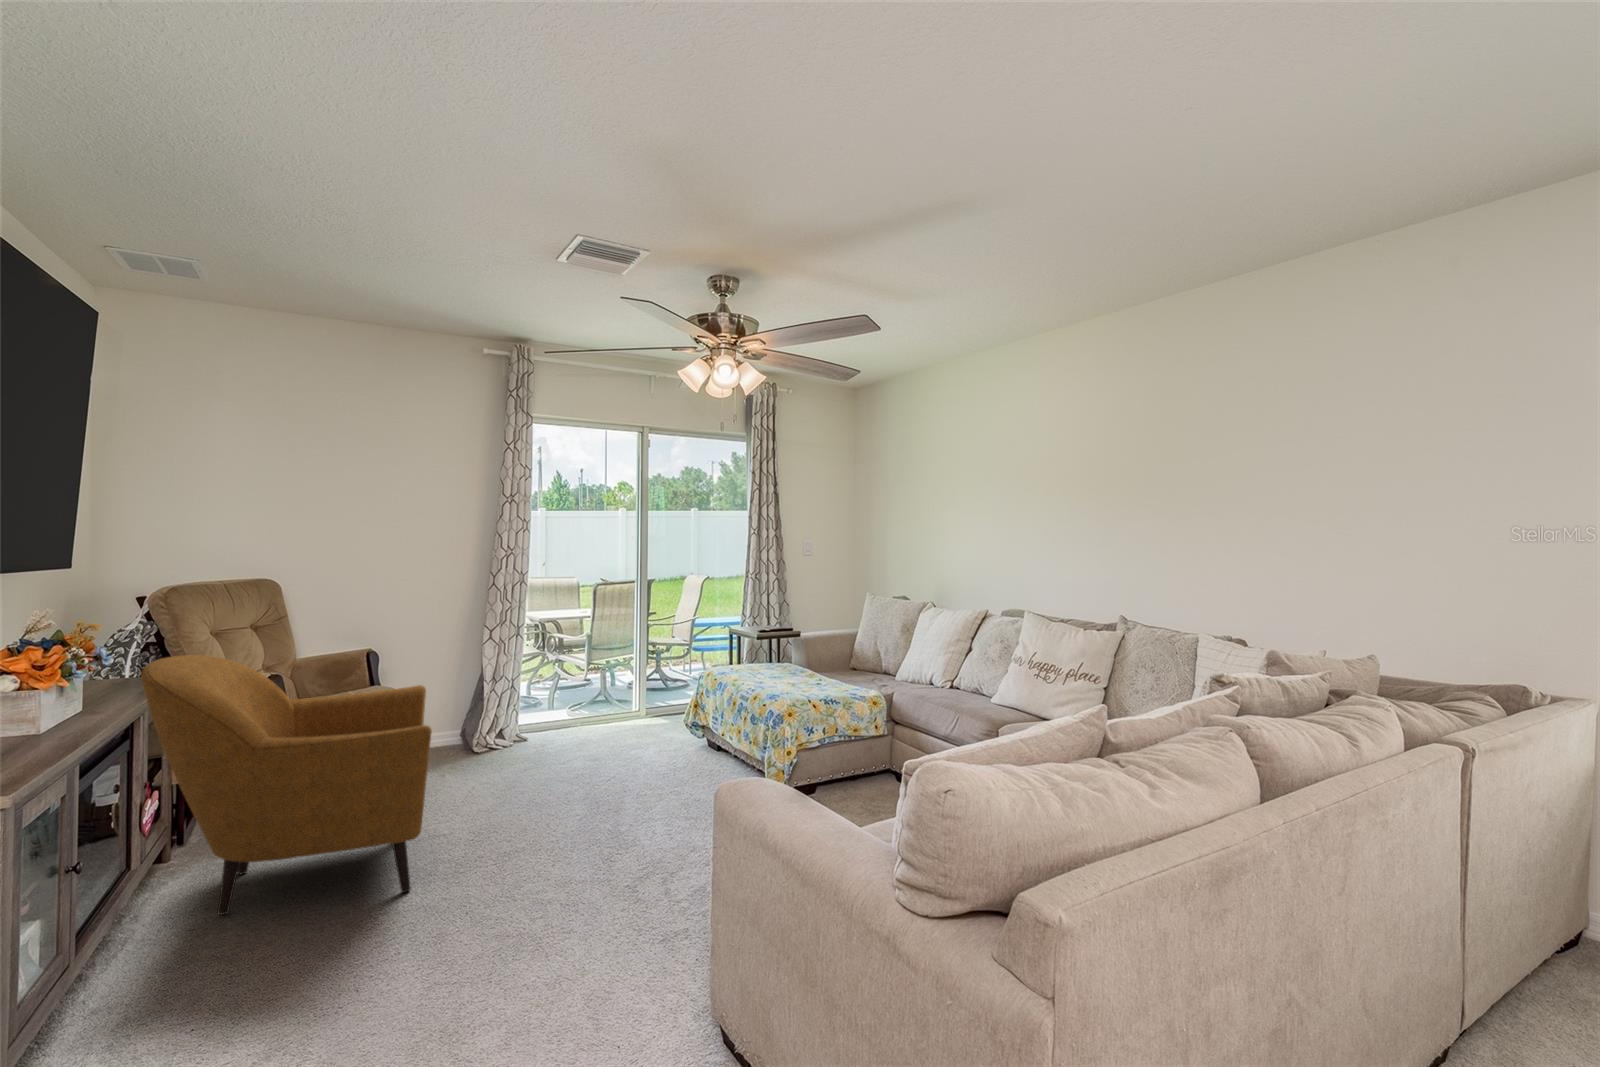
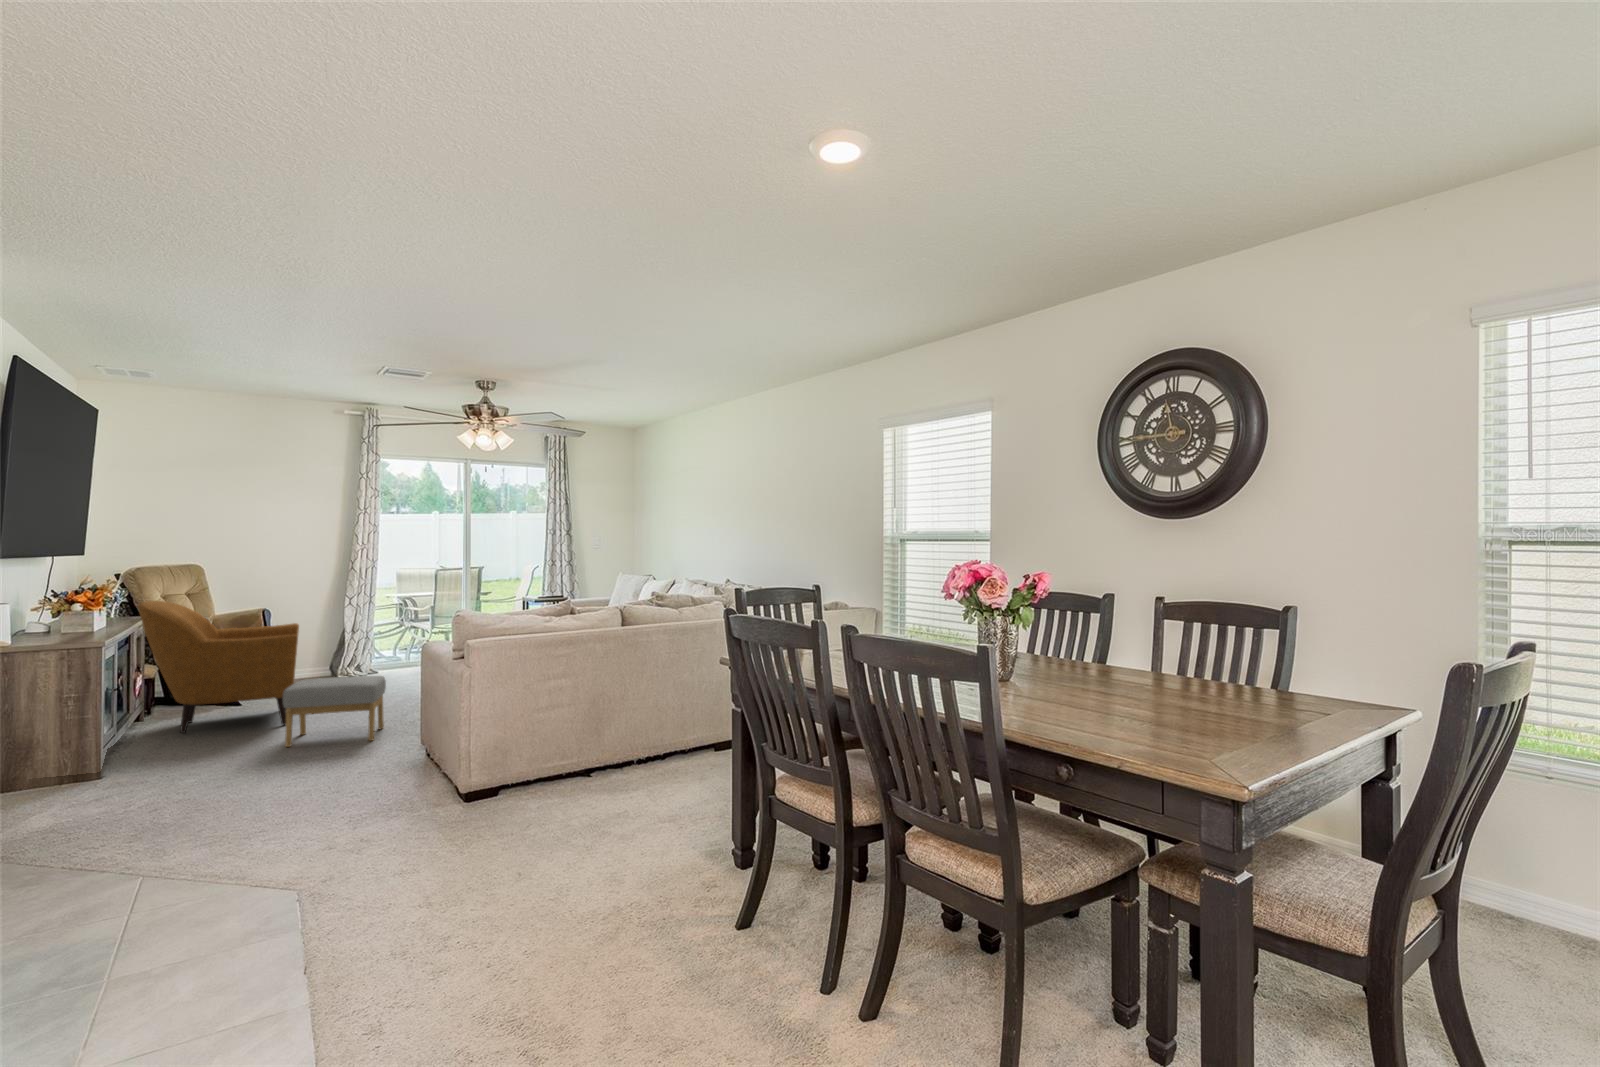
footstool: none [410,811,595,986] -> present [283,676,386,747]

